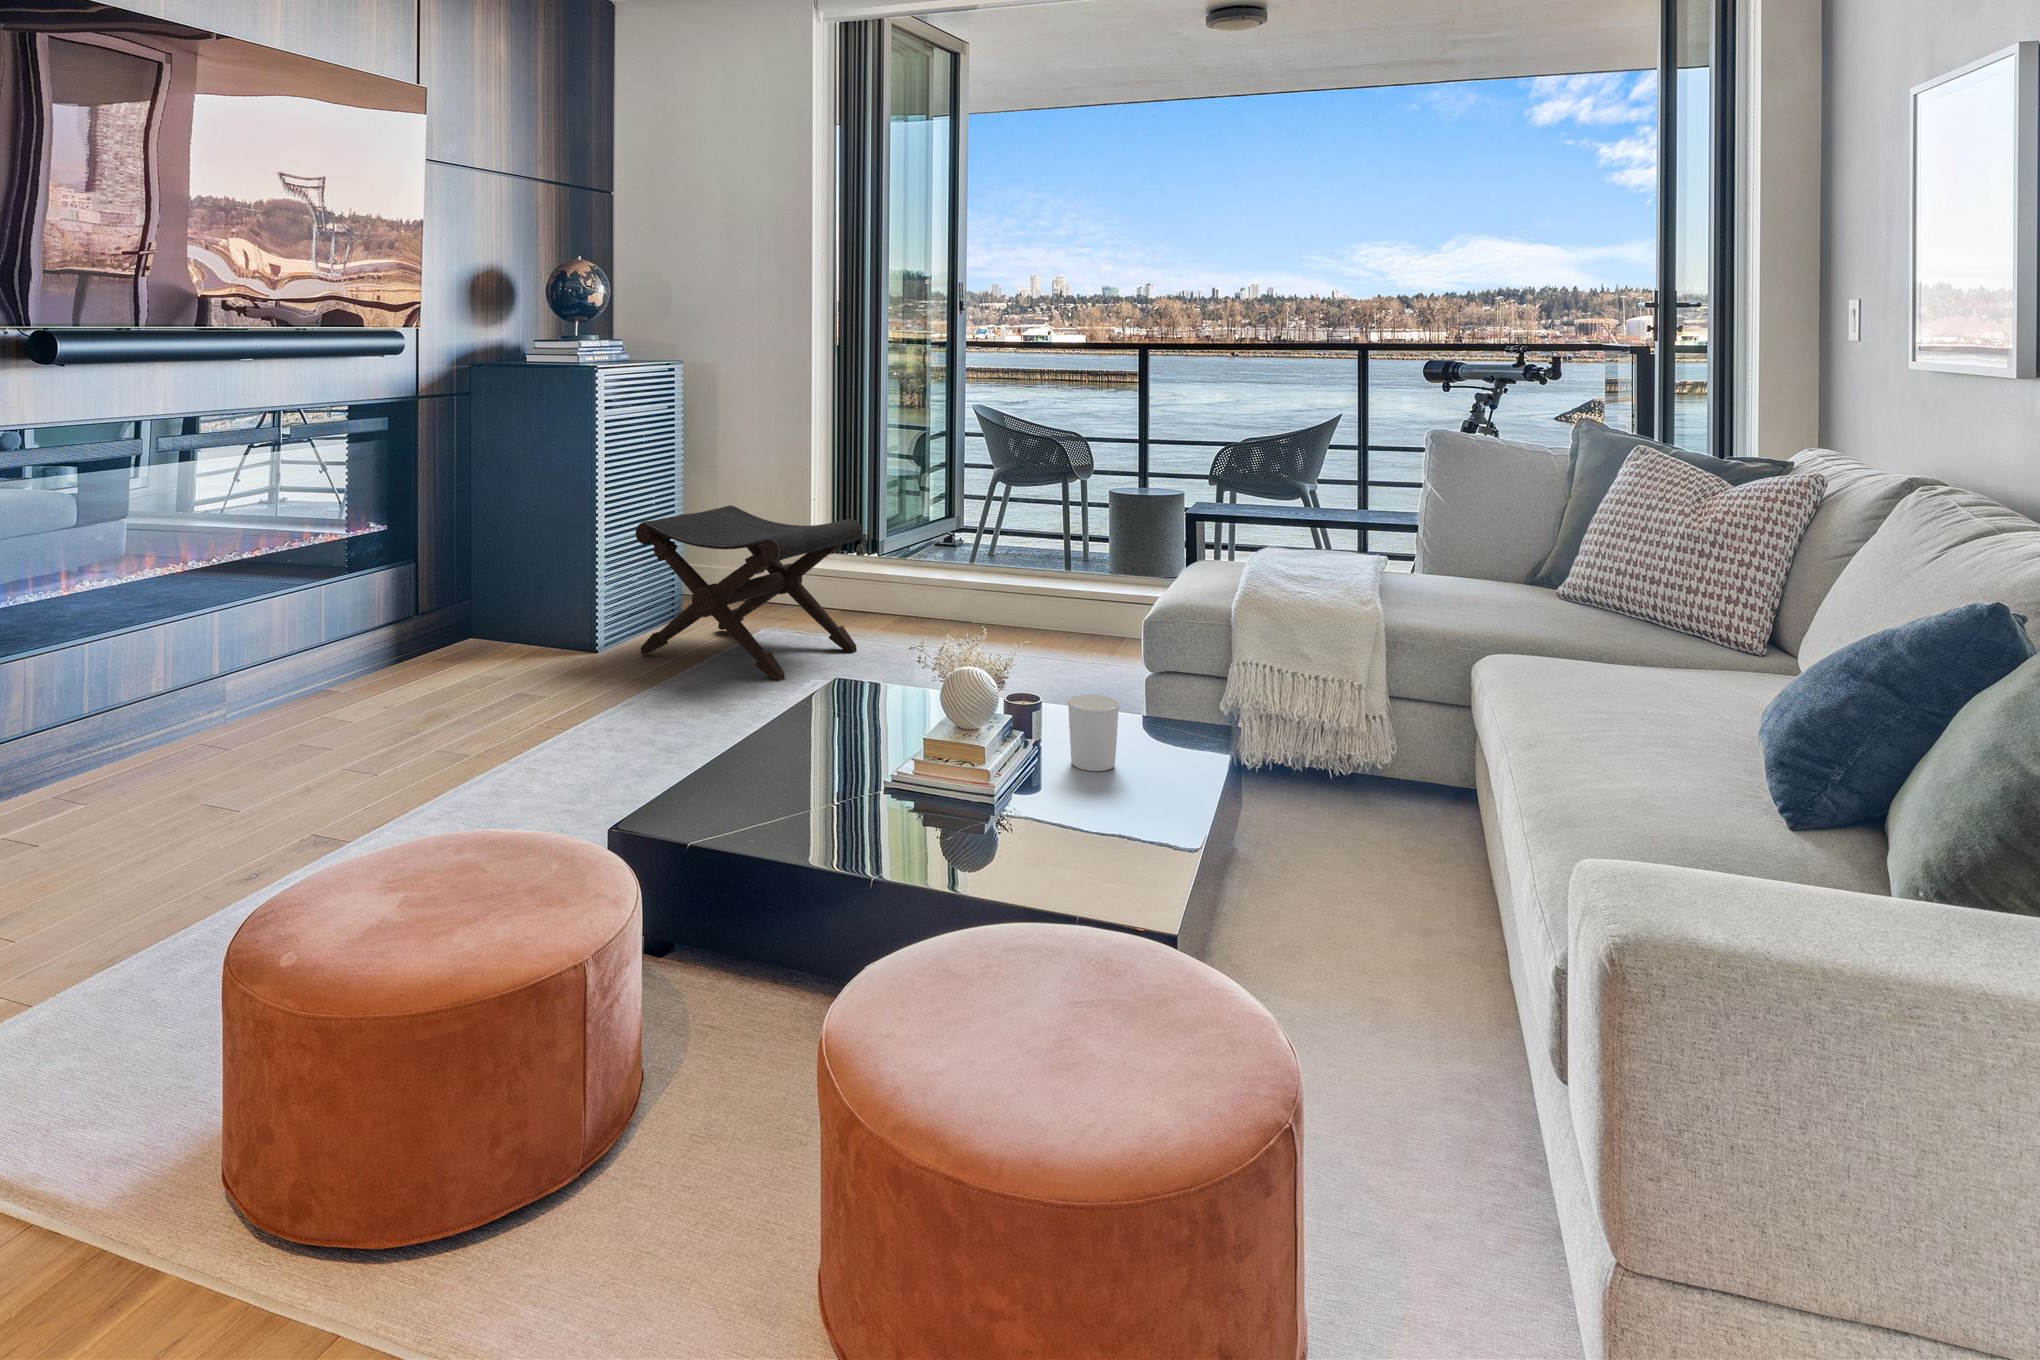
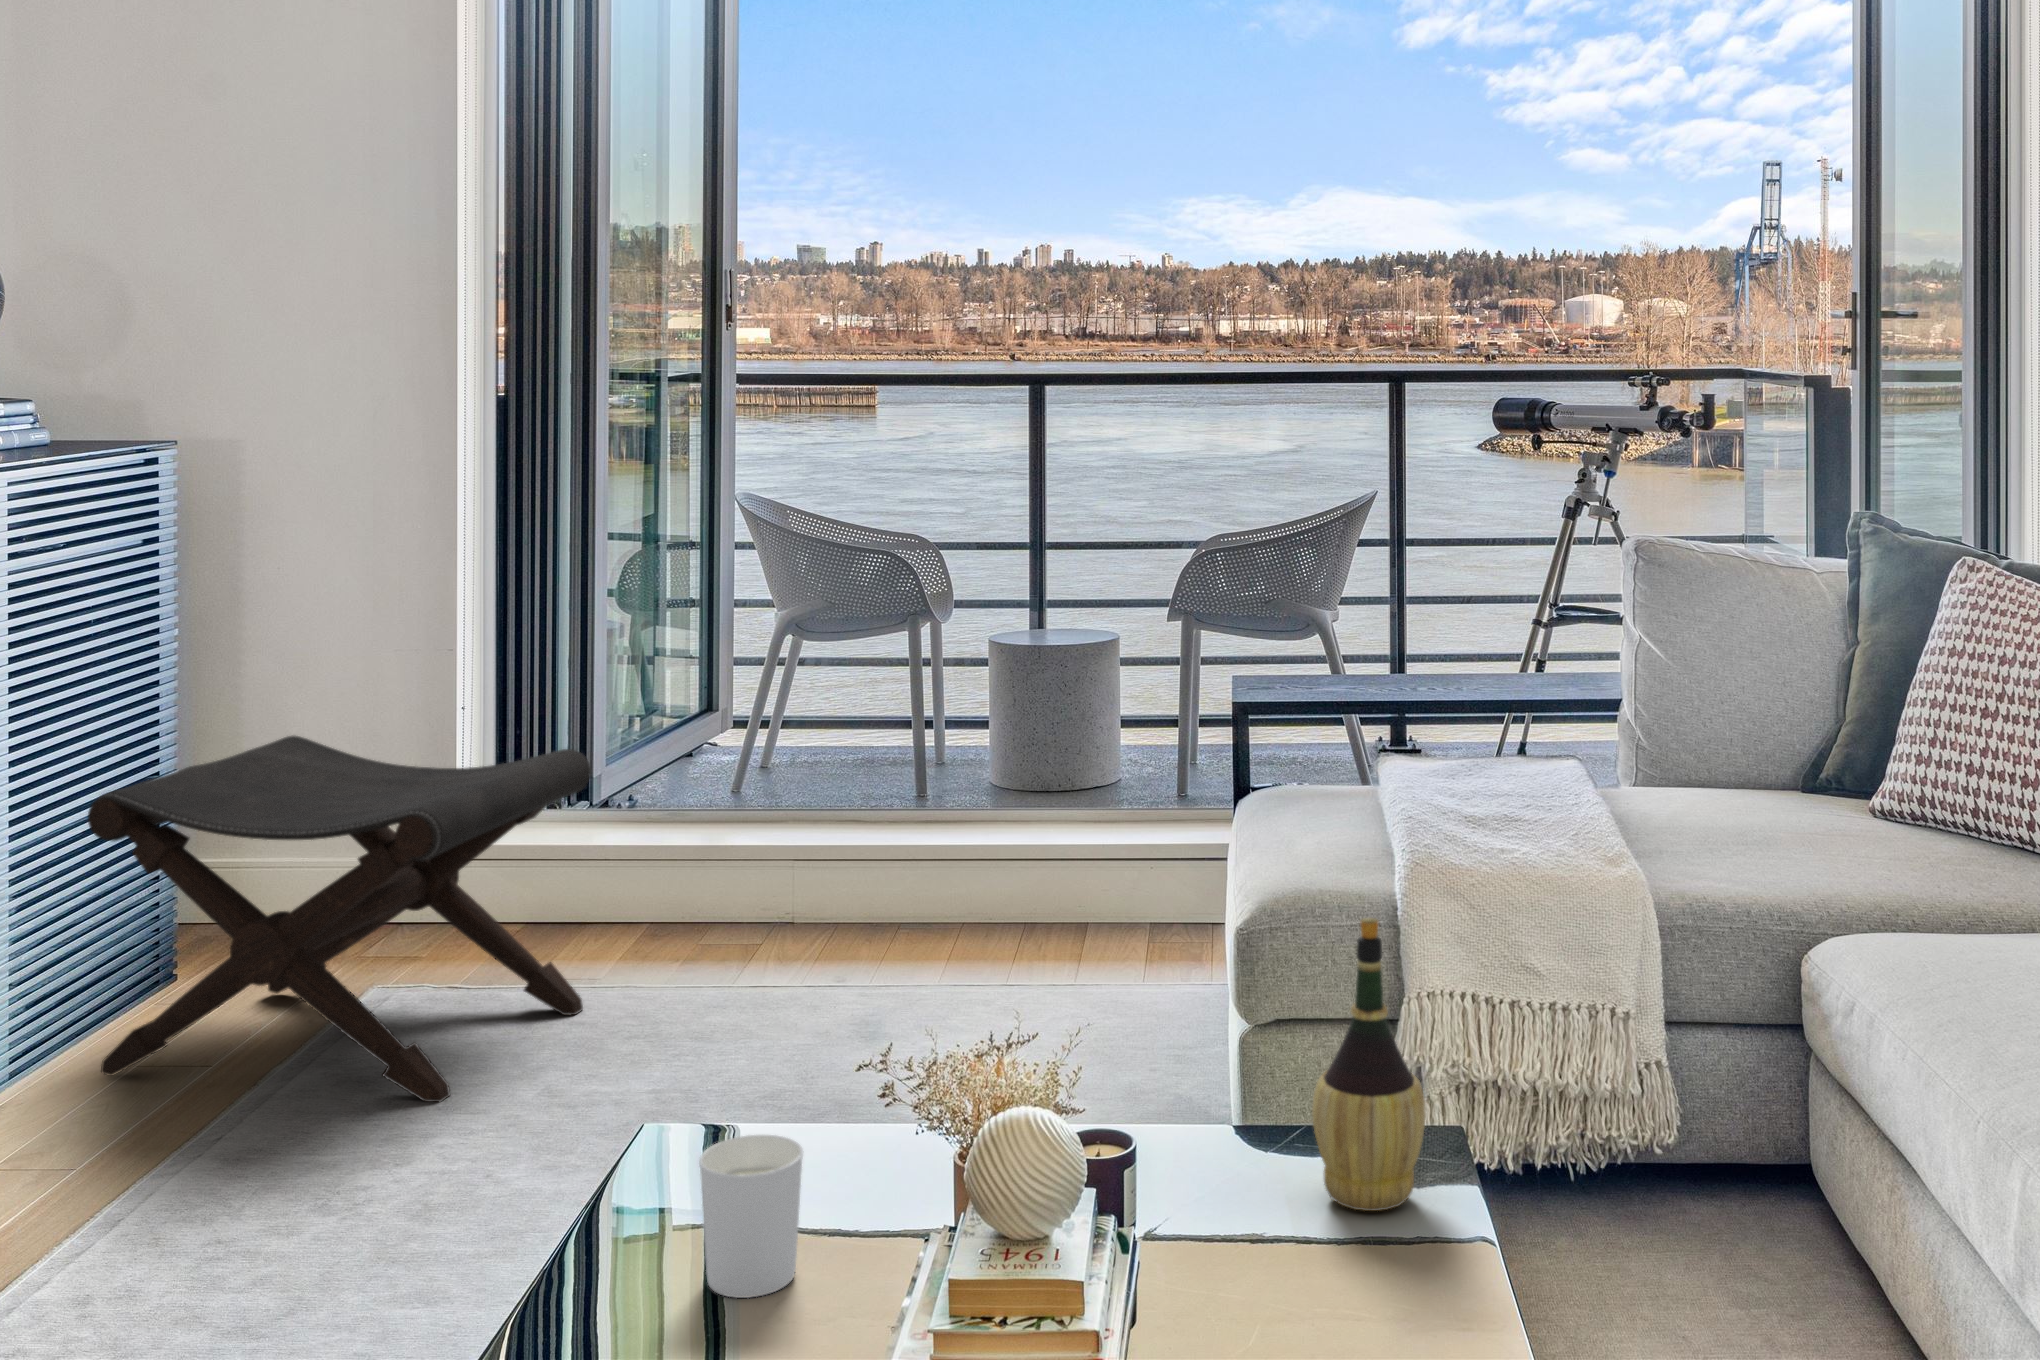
wine bottle: none [1133,598,1193,748] -> present [1312,918,1426,1211]
candle holder: present [1068,695,1119,771] -> present [699,1135,803,1298]

